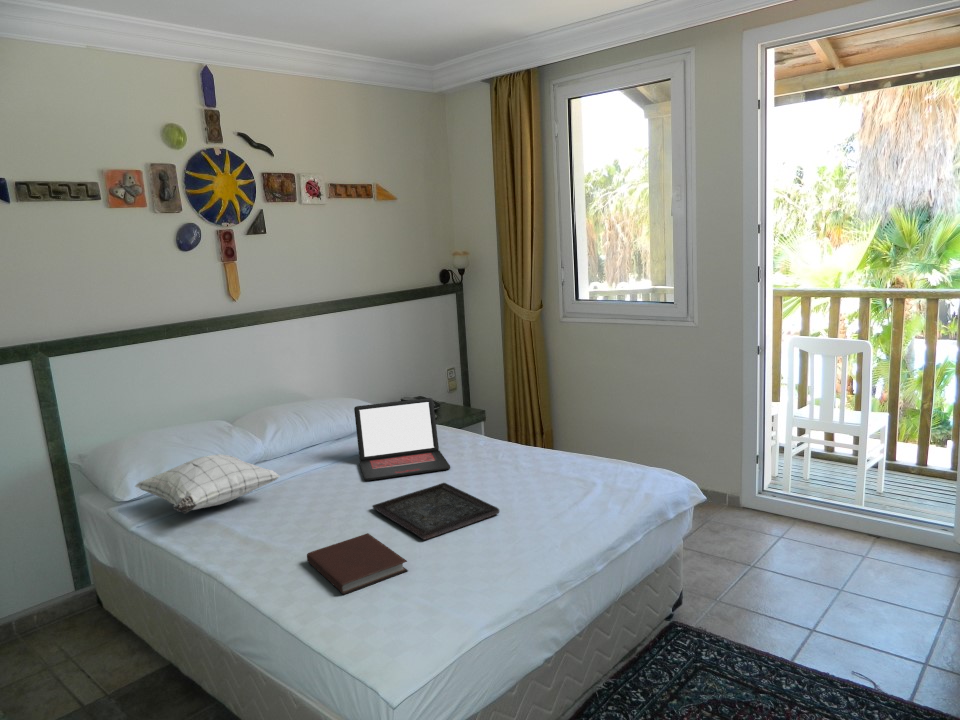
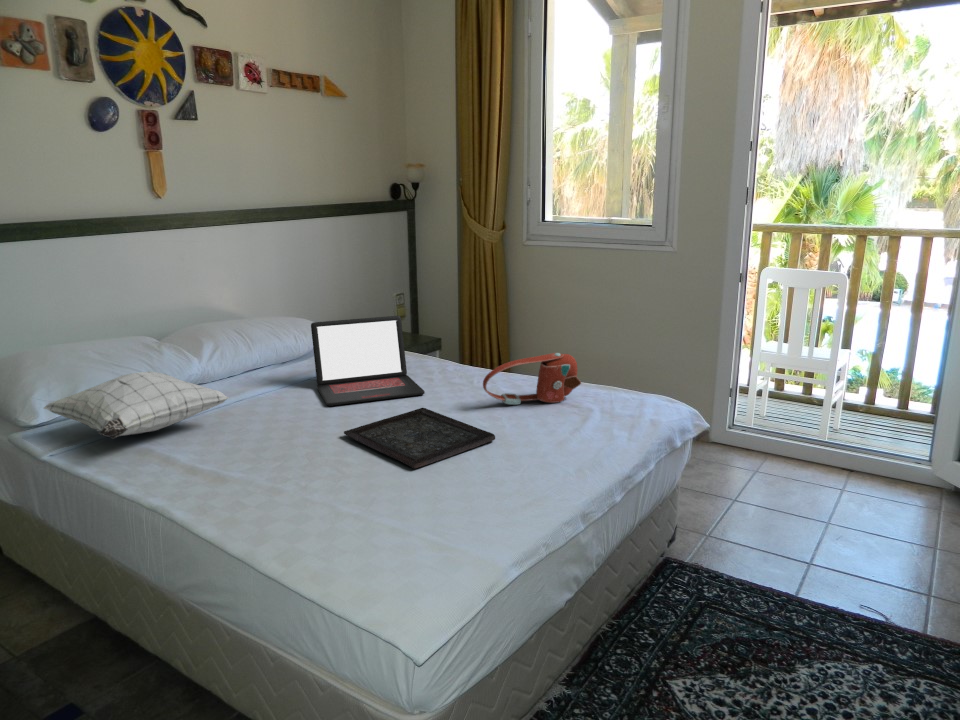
handbag: none [497,432,587,479] -> present [483,353,581,405]
notebook: present [307,533,408,594] -> none [276,461,404,531]

